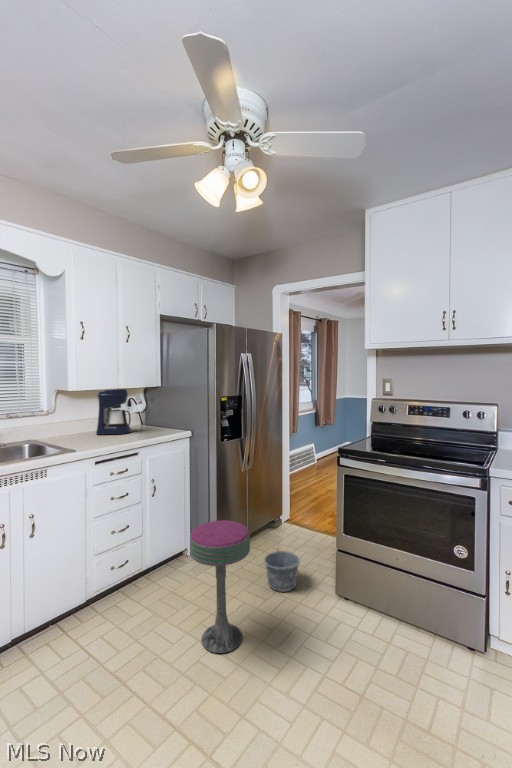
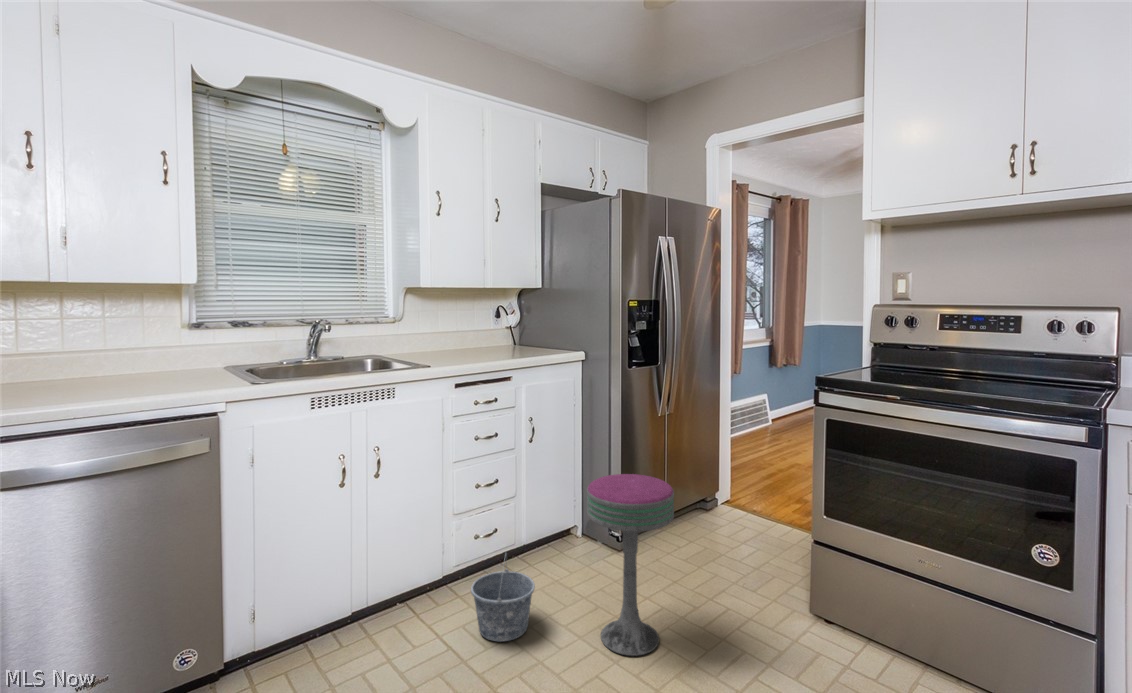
coffee maker: present [96,389,132,435] -> none [454,290,501,354]
bucket: present [264,550,300,592] -> present [471,569,535,641]

